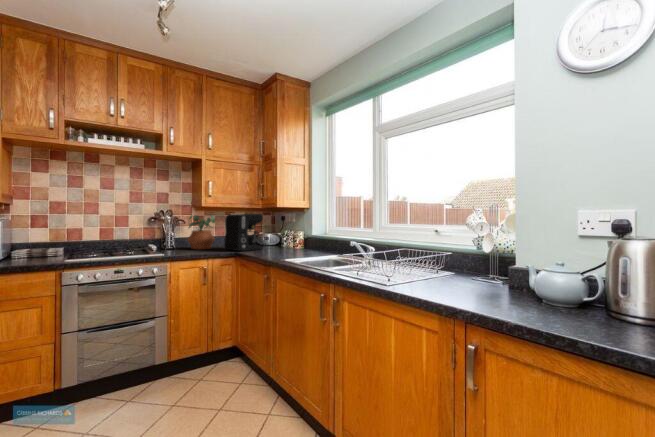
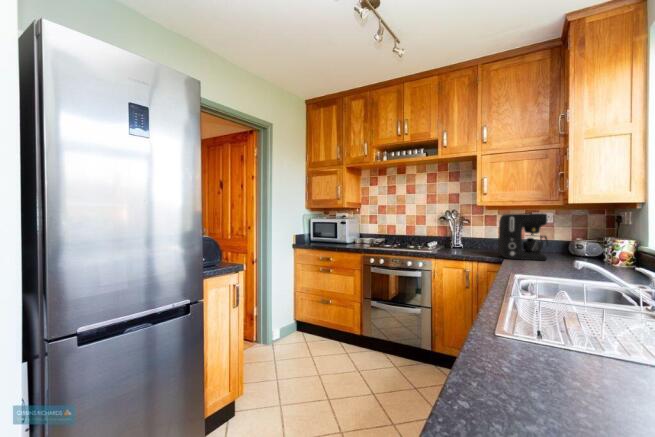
potted plant: present [188,215,215,249] -> none [467,213,499,252]

